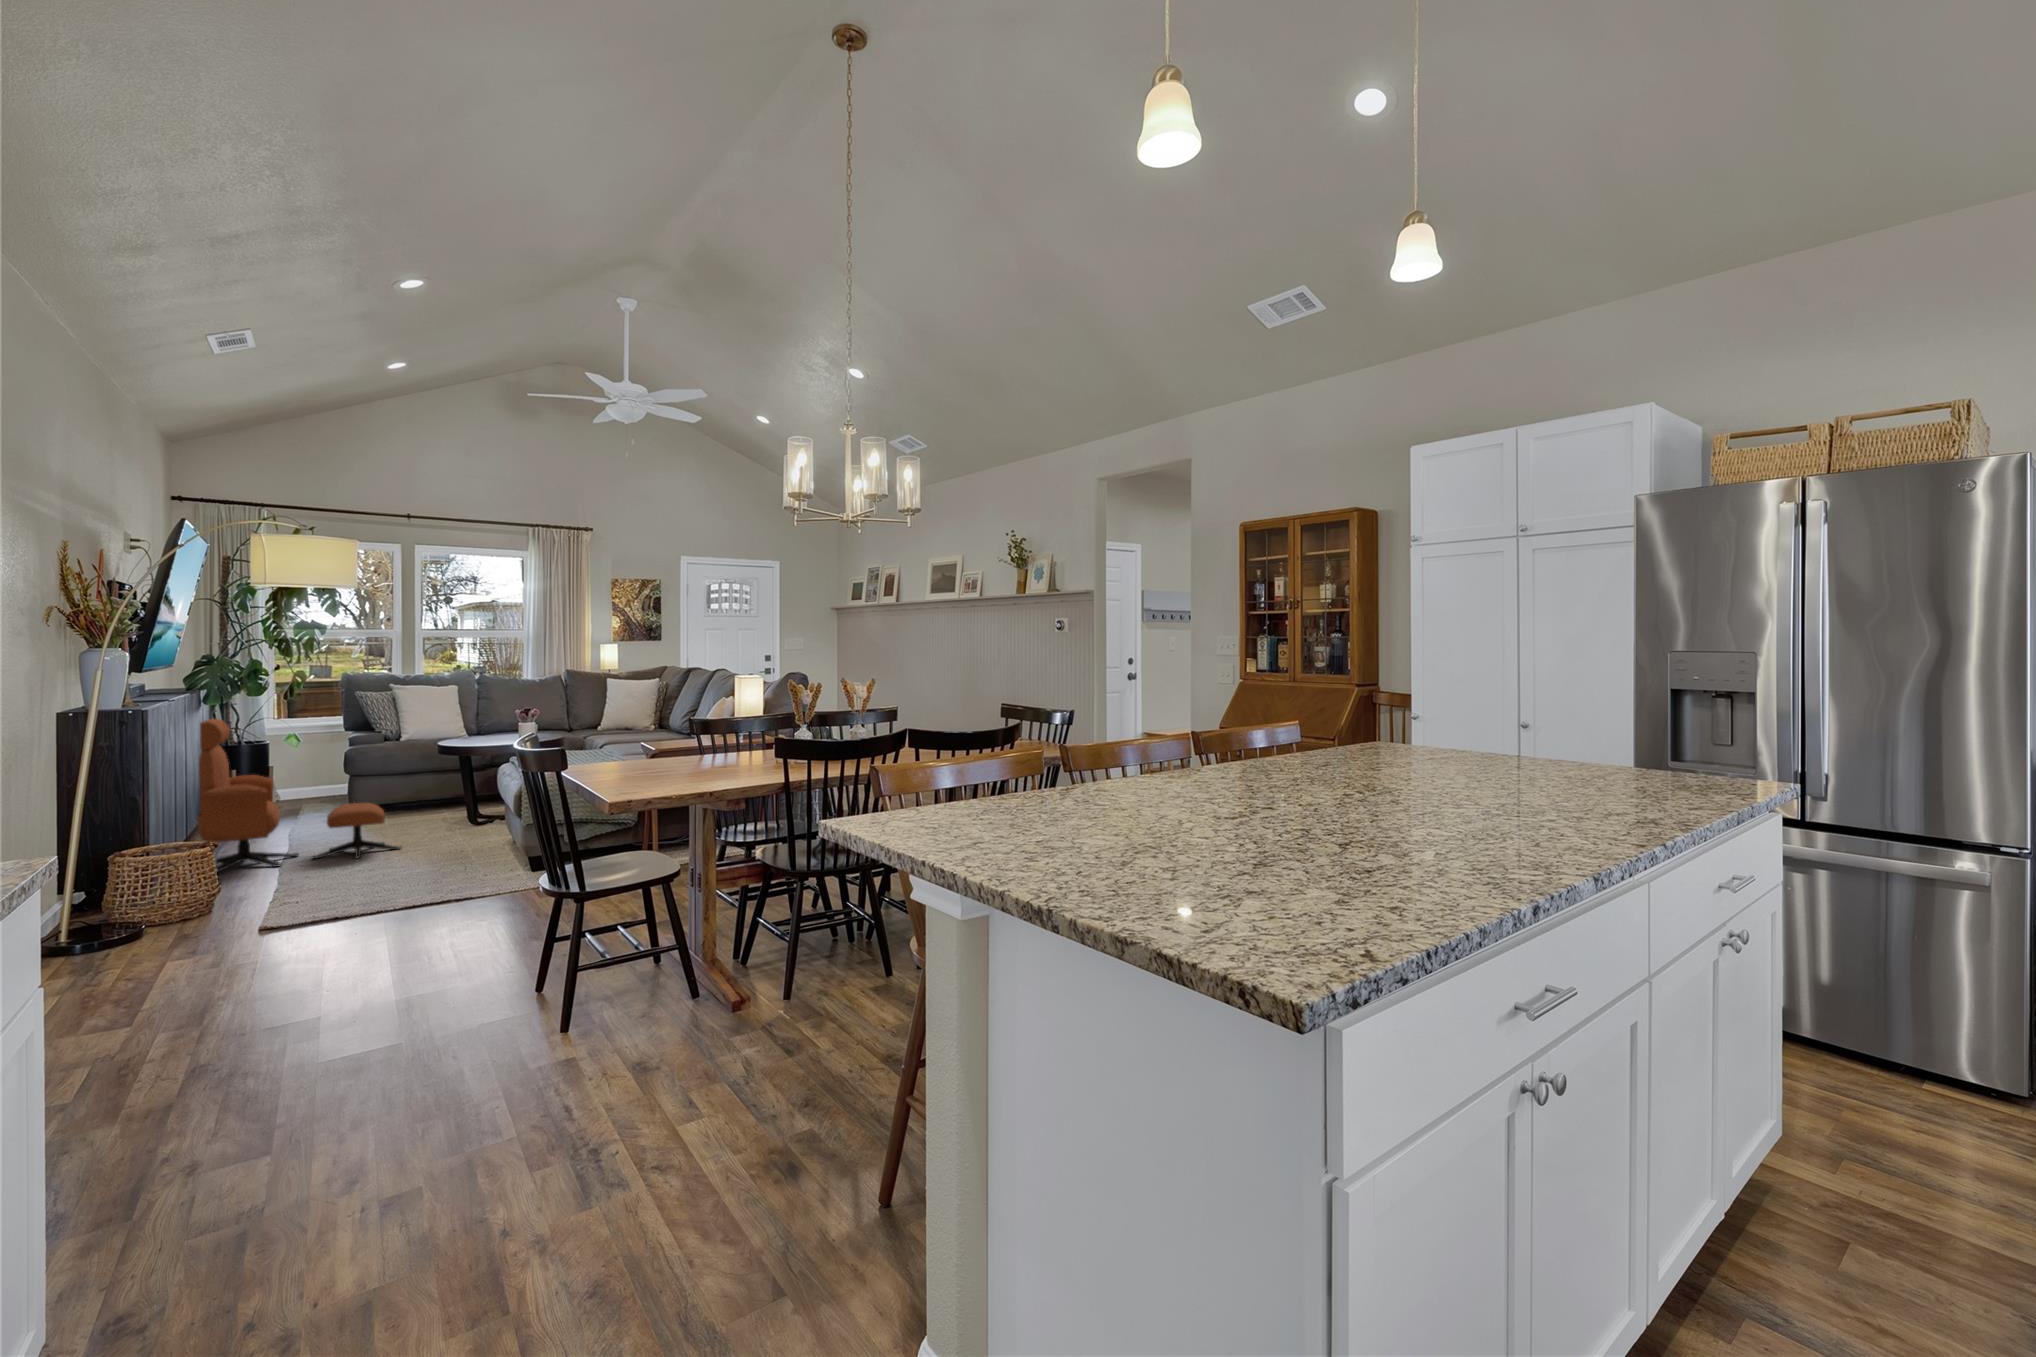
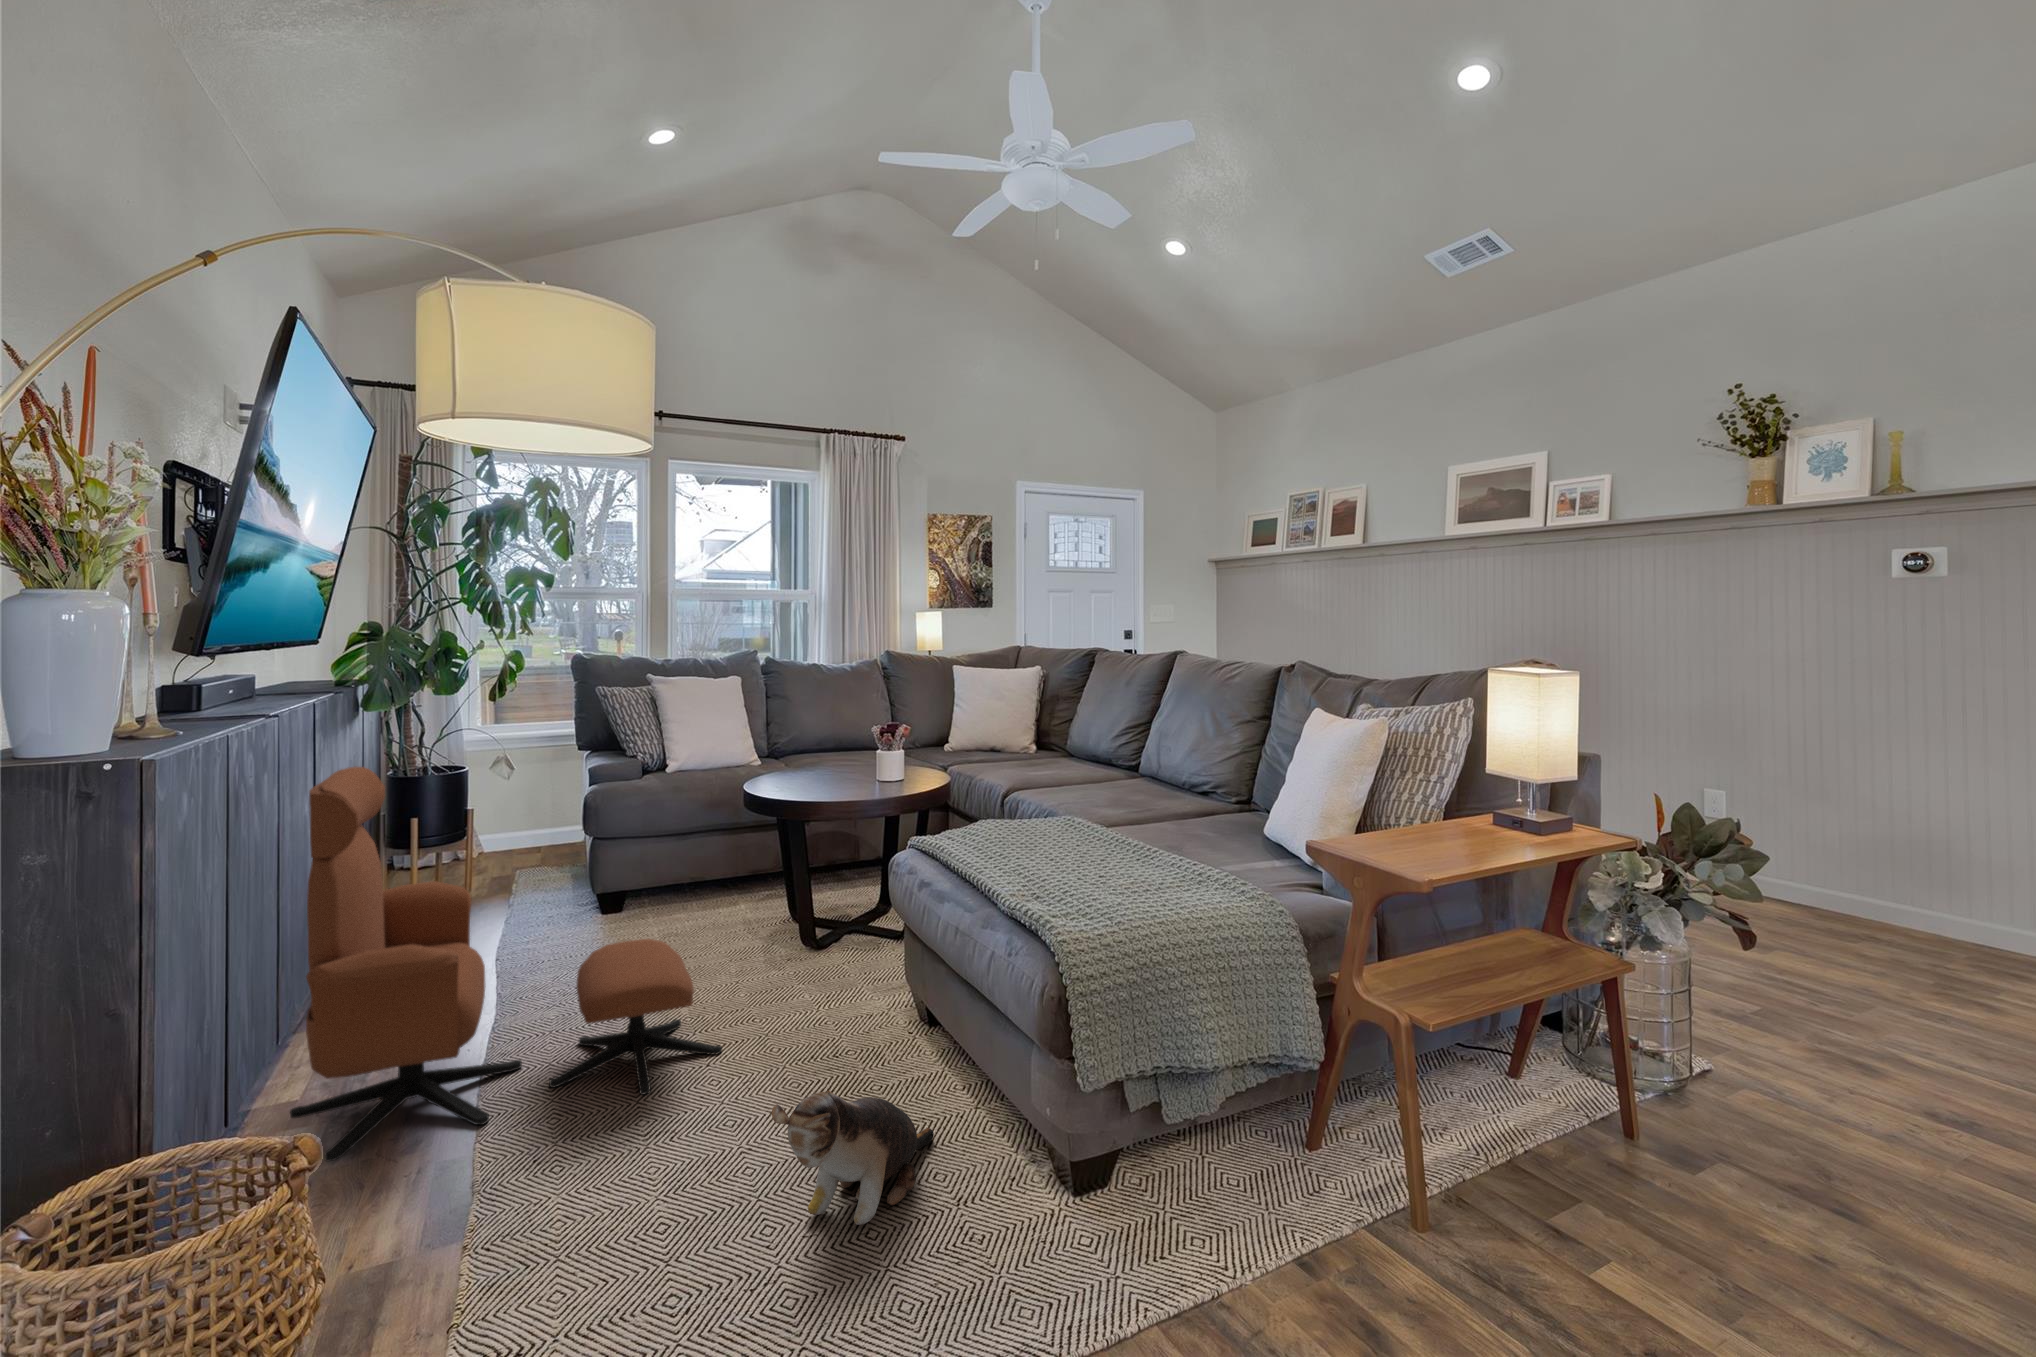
plush toy: none [394,823,482,872] -> present [772,1090,934,1225]

